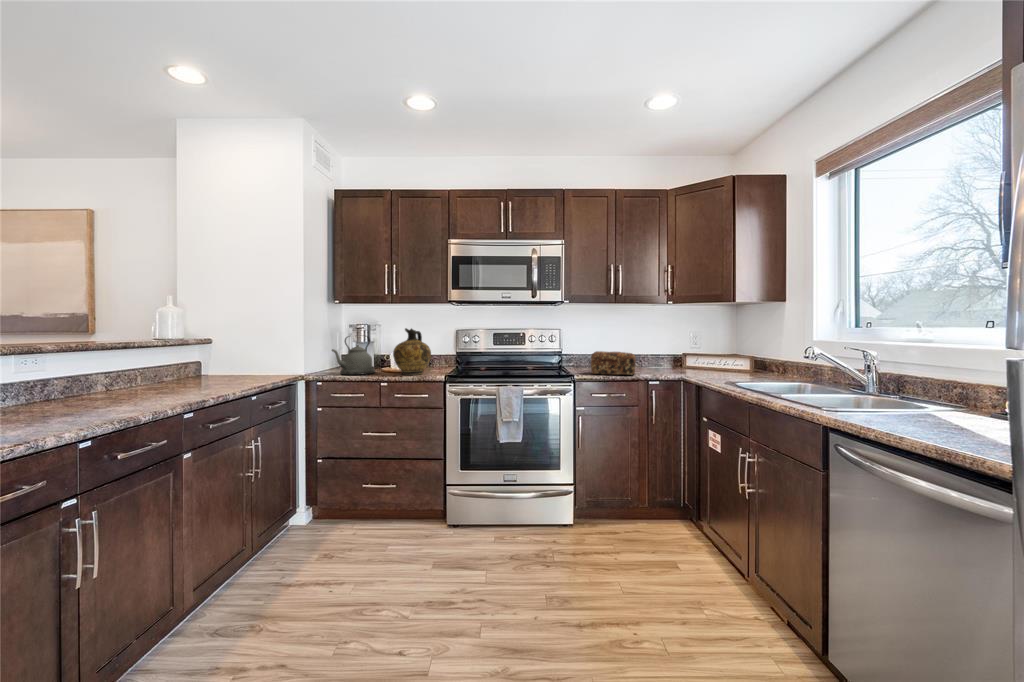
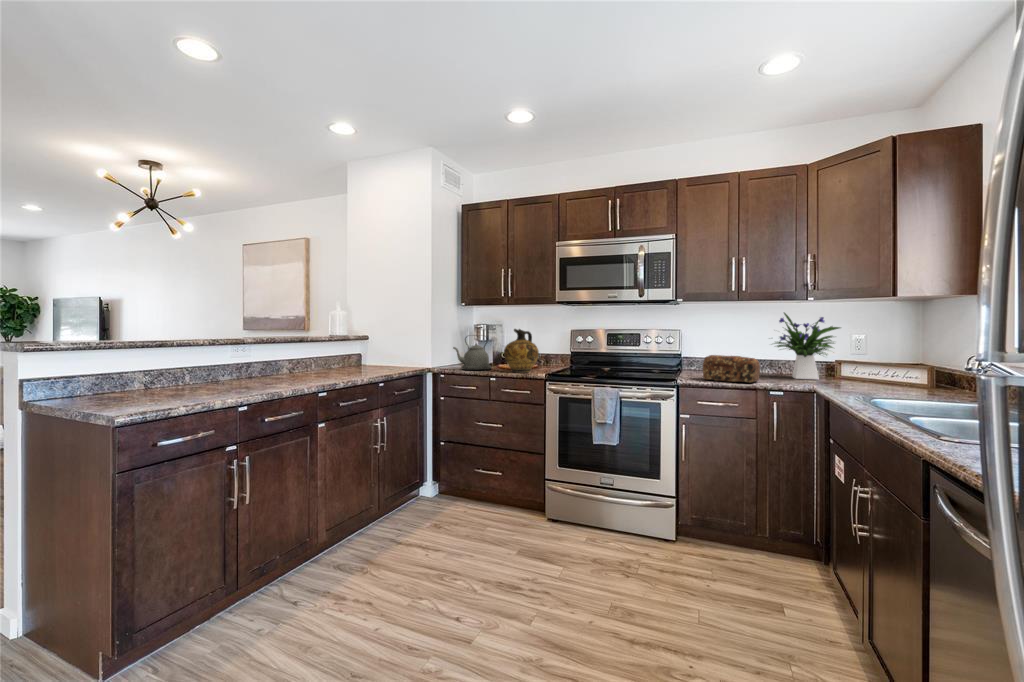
flower arrangement: none [634,313,689,370] -> present [775,313,840,379]

